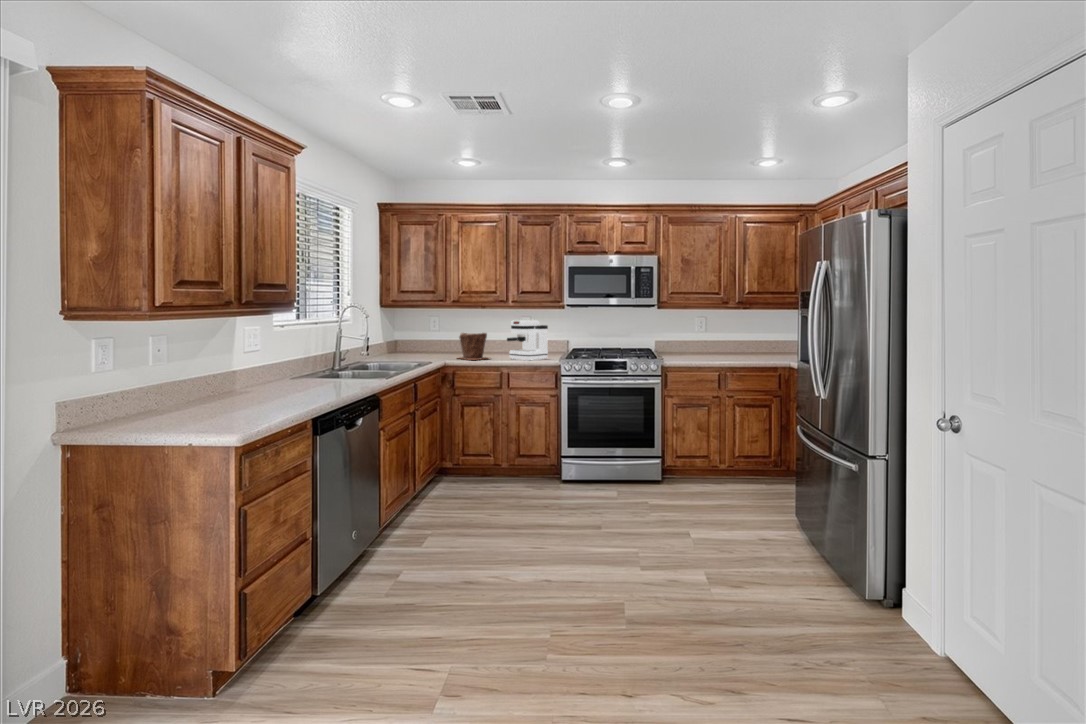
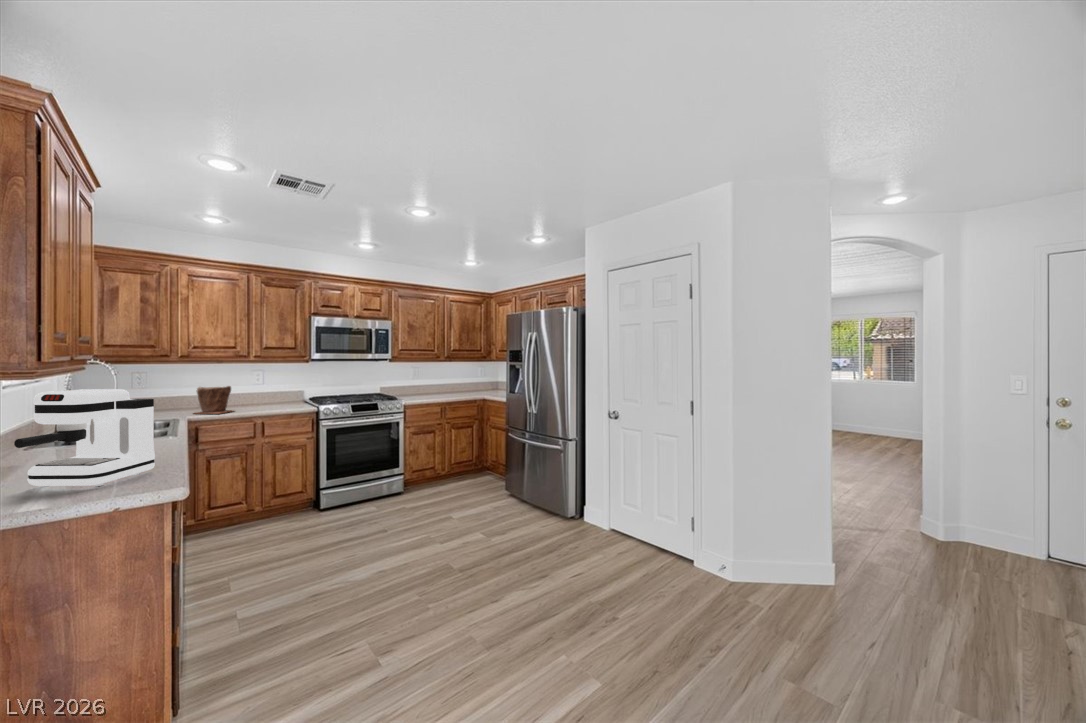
coffee maker: present [507,320,548,360] -> present [14,389,155,487]

